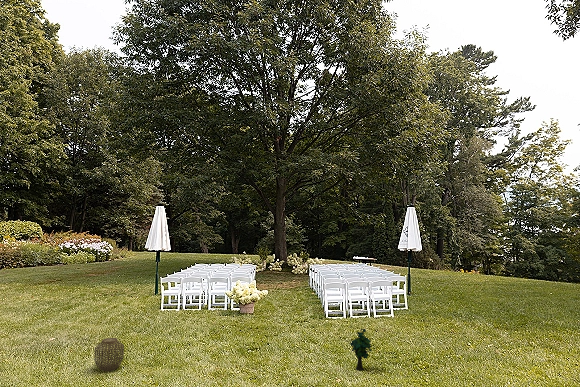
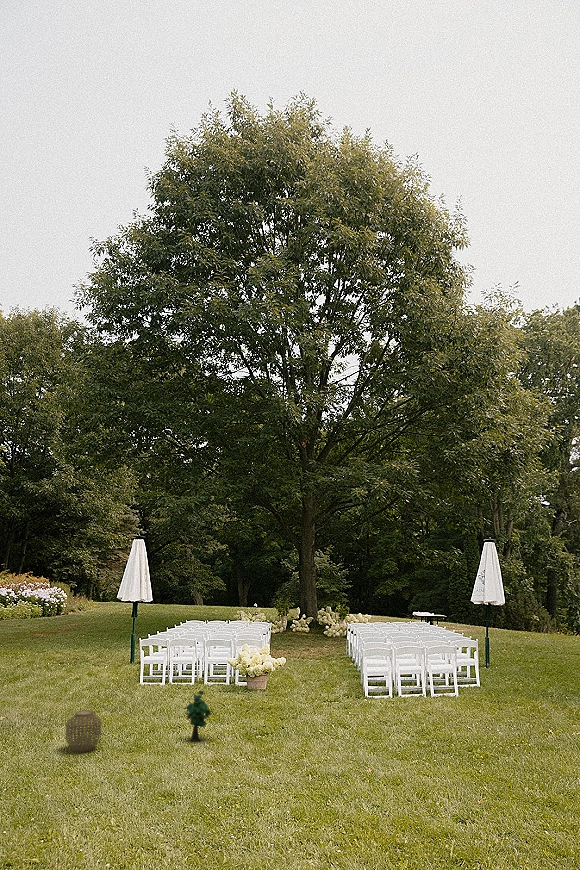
decorative plant: present [350,329,372,371] -> present [184,691,211,741]

